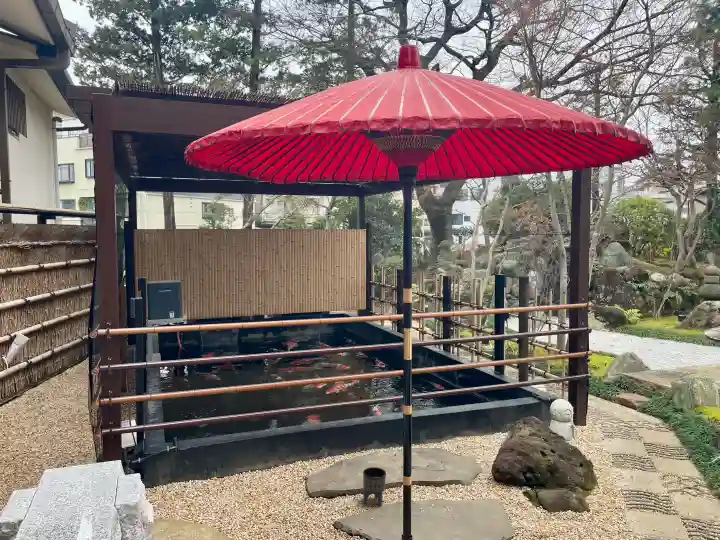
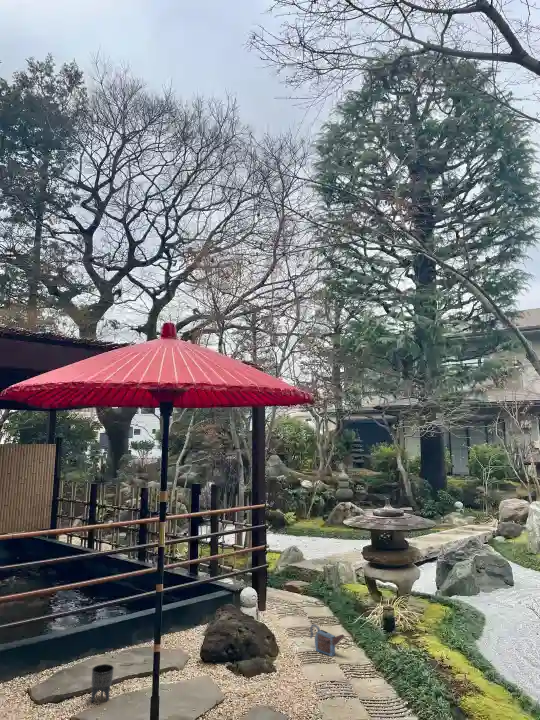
watering can: none [642,458,695,502] -> present [310,624,344,656]

